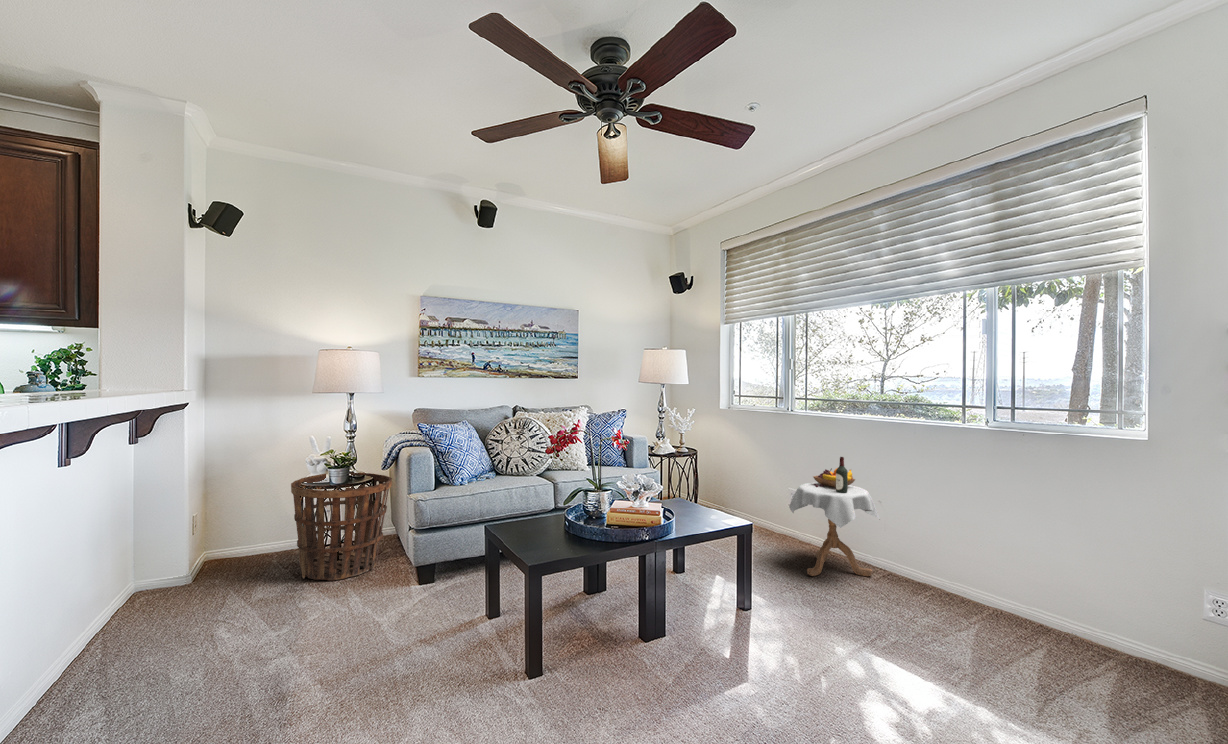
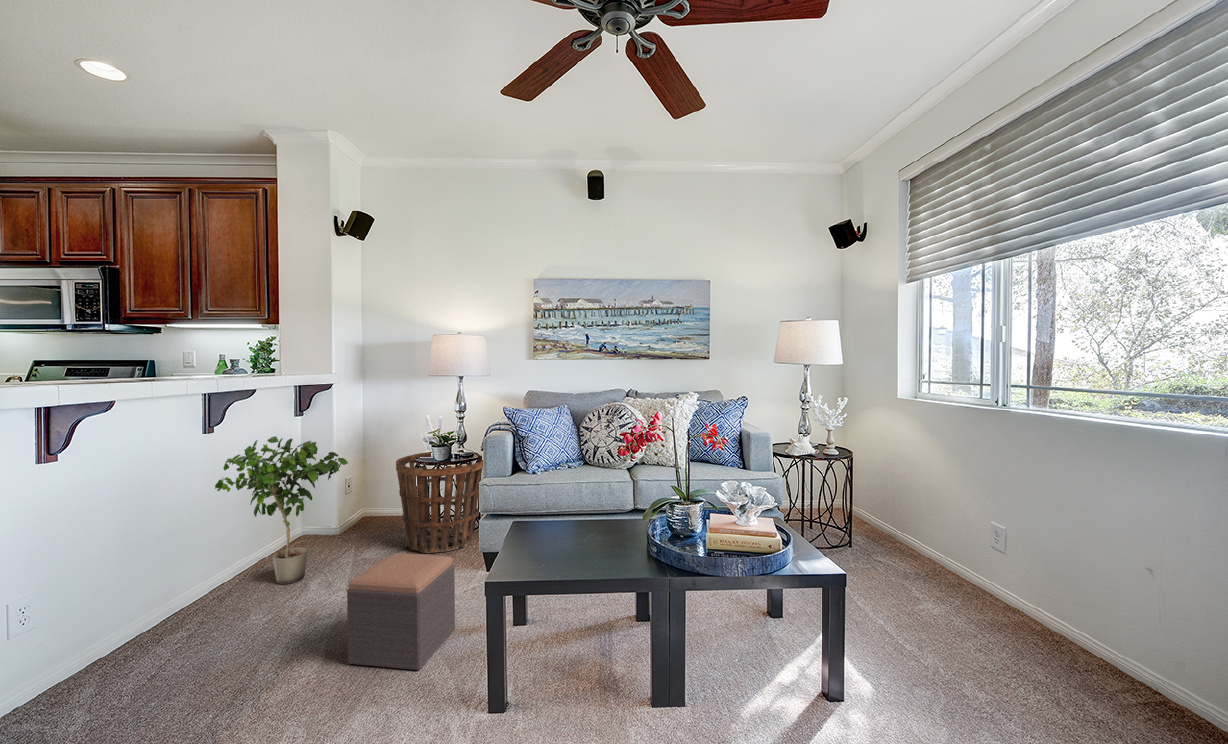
side table: present [789,457,880,576] -> none [955,484,1135,696]
potted plant: none [96,465,266,637] -> present [215,436,348,584]
footstool: none [363,561,444,675] -> present [347,553,455,670]

